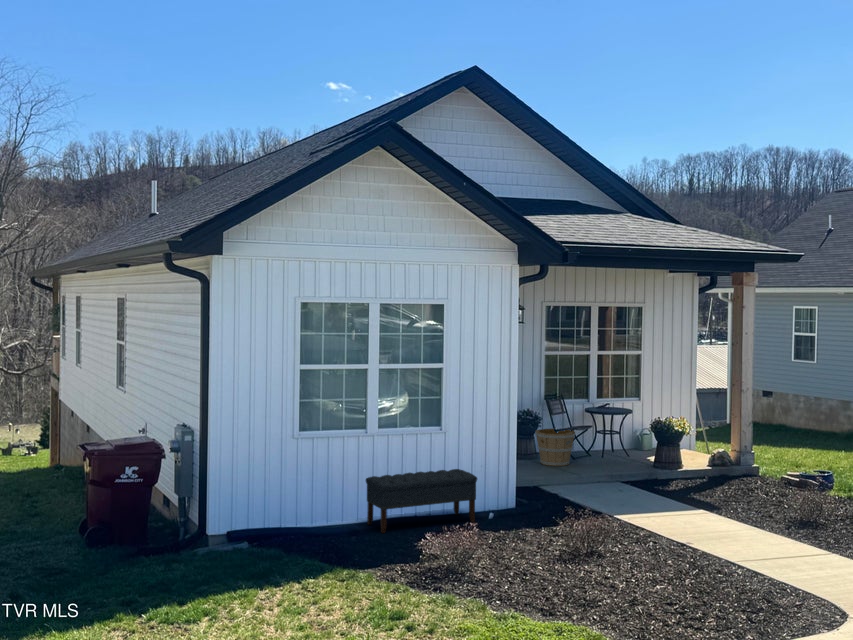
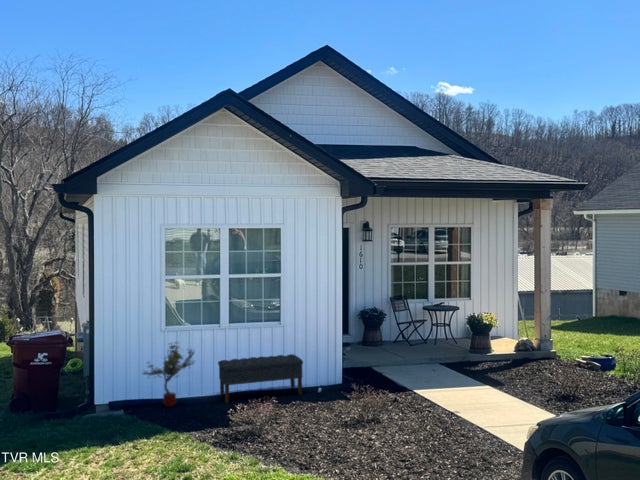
wooden bucket: present [535,429,575,466] -> none [383,321,414,351]
potted tree: none [274,451,344,539] -> present [144,342,194,407]

